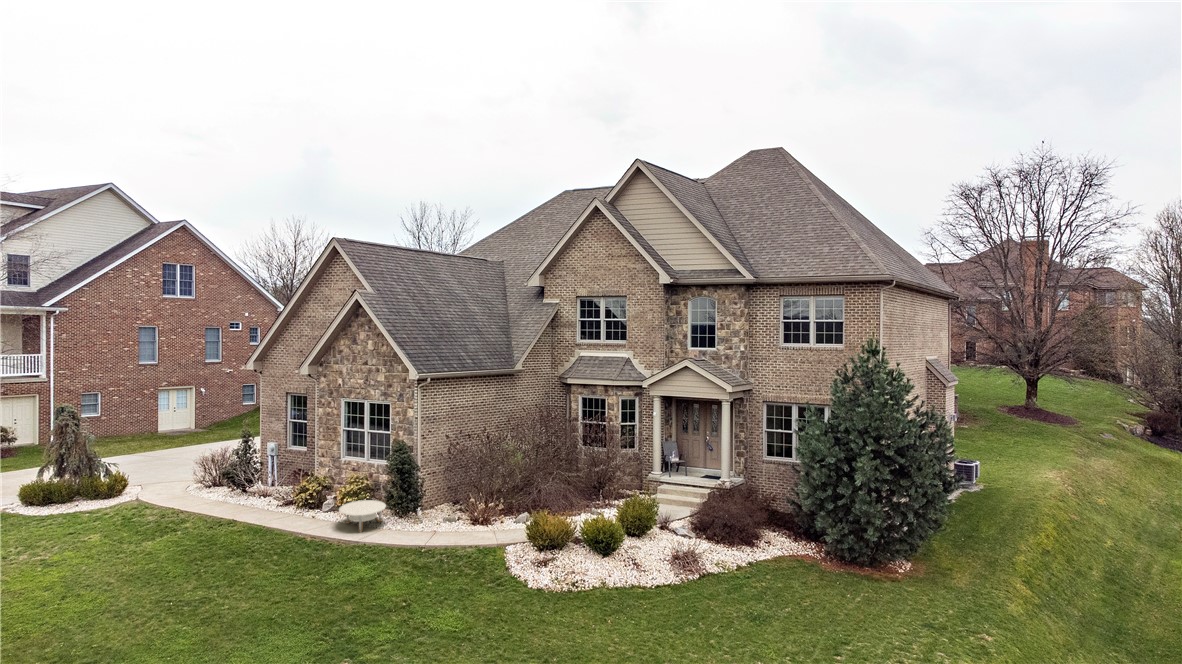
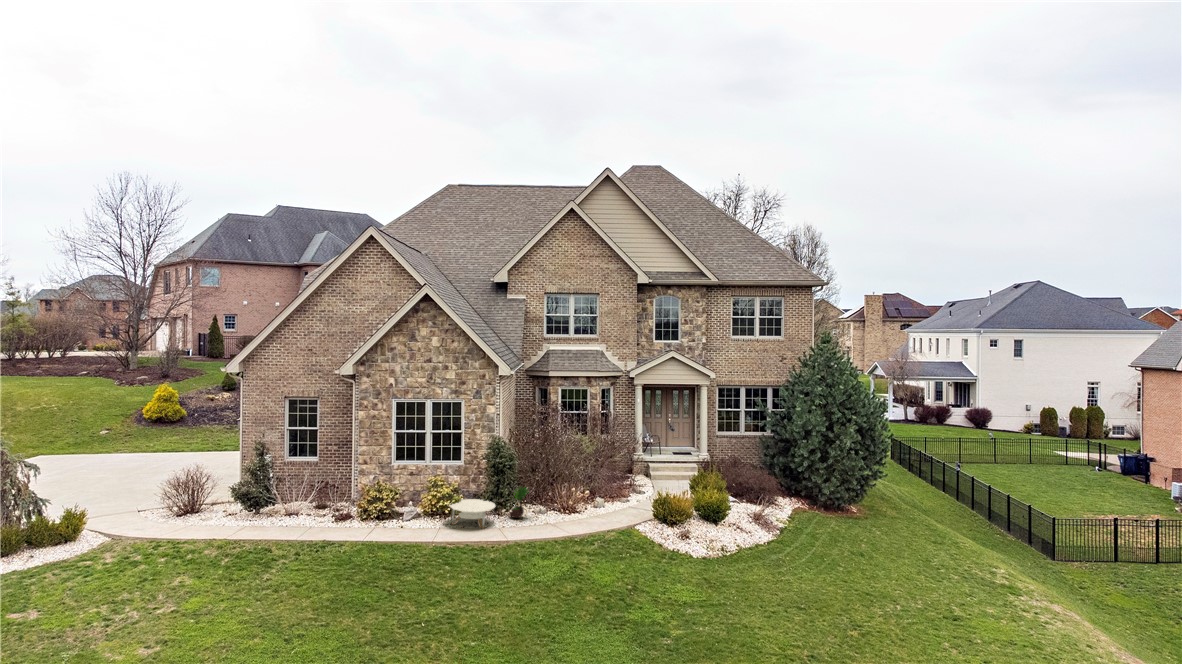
potted tree: none [401,493,422,527] -> present [509,488,527,518]

